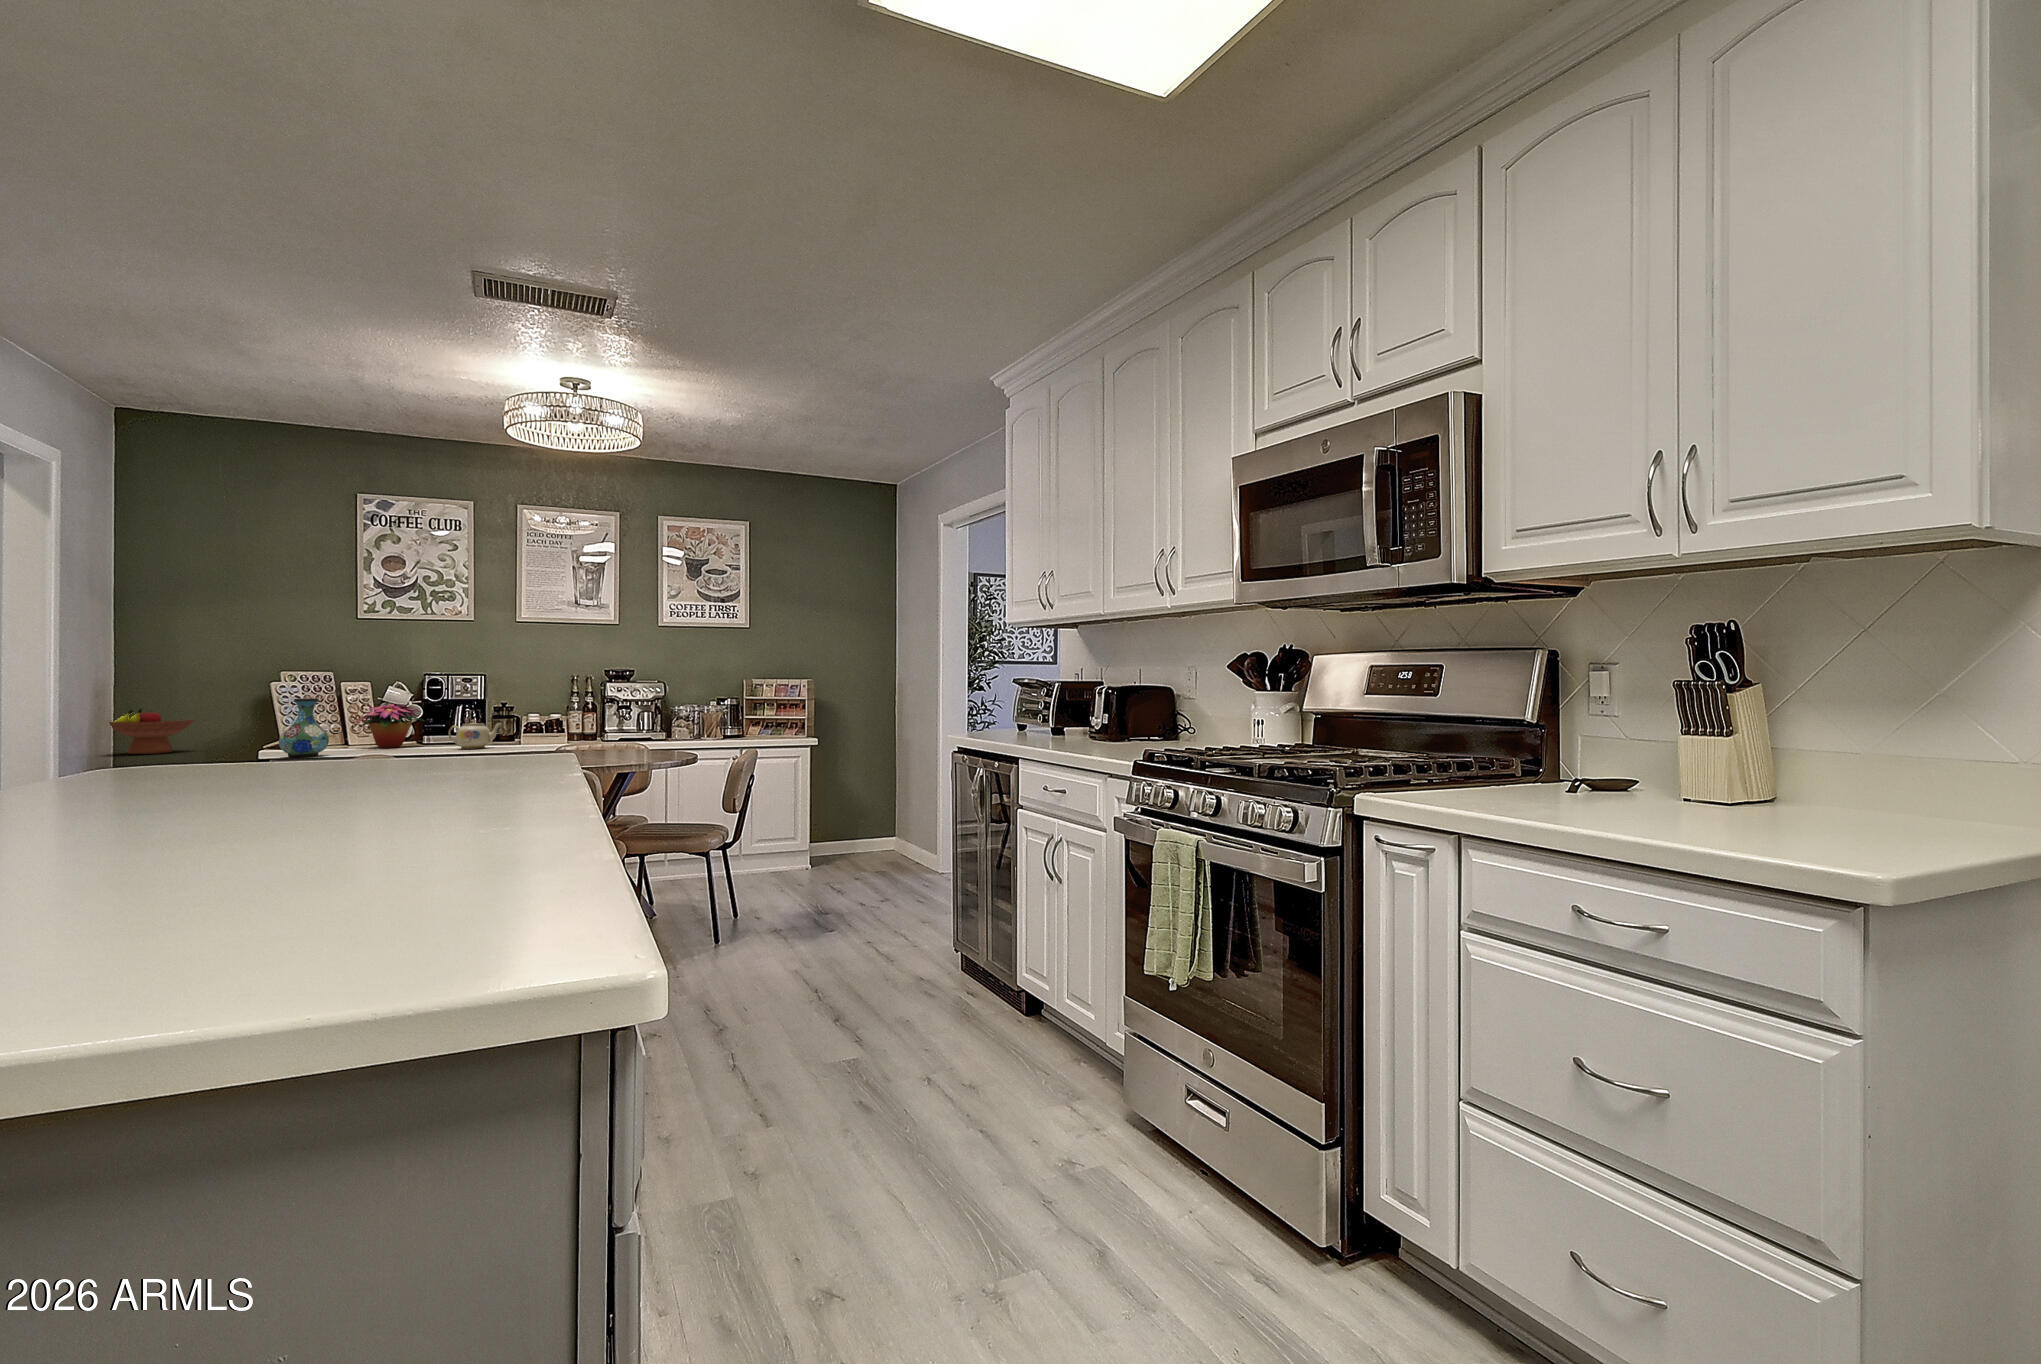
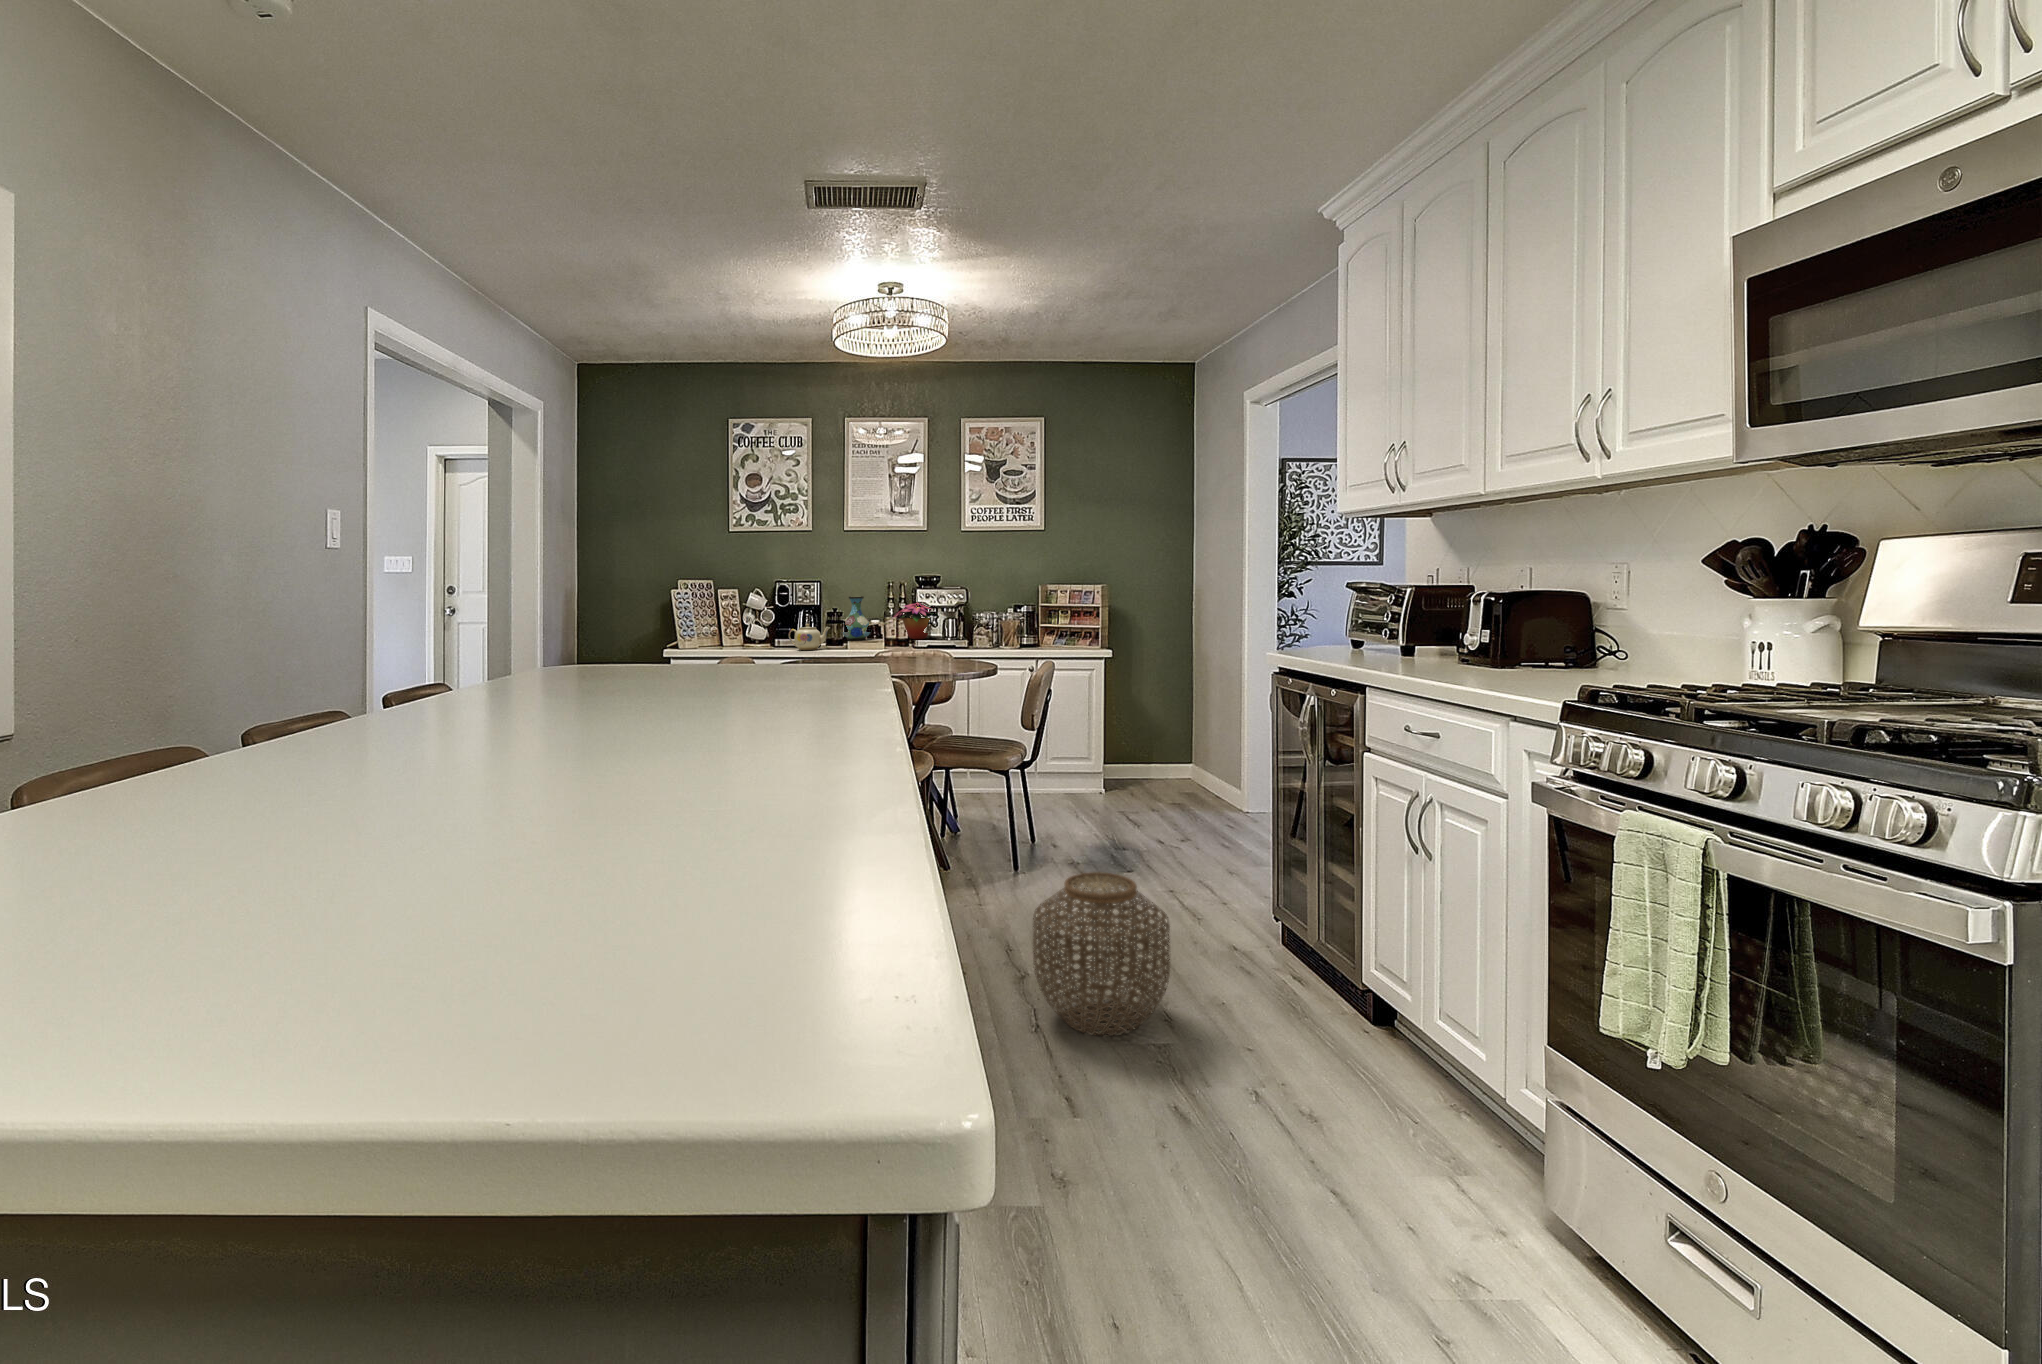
vase: present [279,698,329,757] -> present [843,596,871,641]
flower arrangement: present [357,704,421,748] -> present [894,603,938,639]
fruit bowl: present [109,708,194,754] -> none [561,613,619,649]
woven basket: none [745,927,867,1068] -> present [1033,872,1170,1036]

